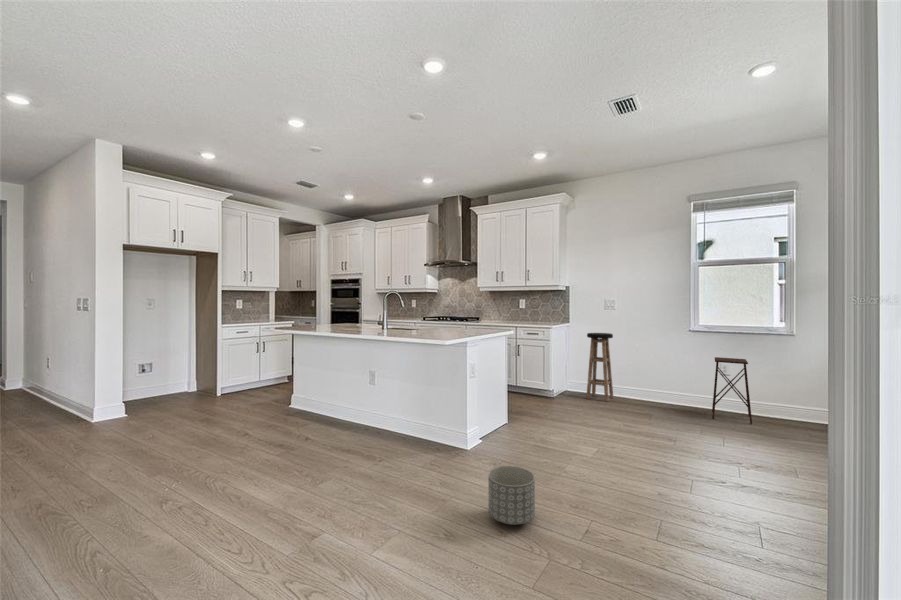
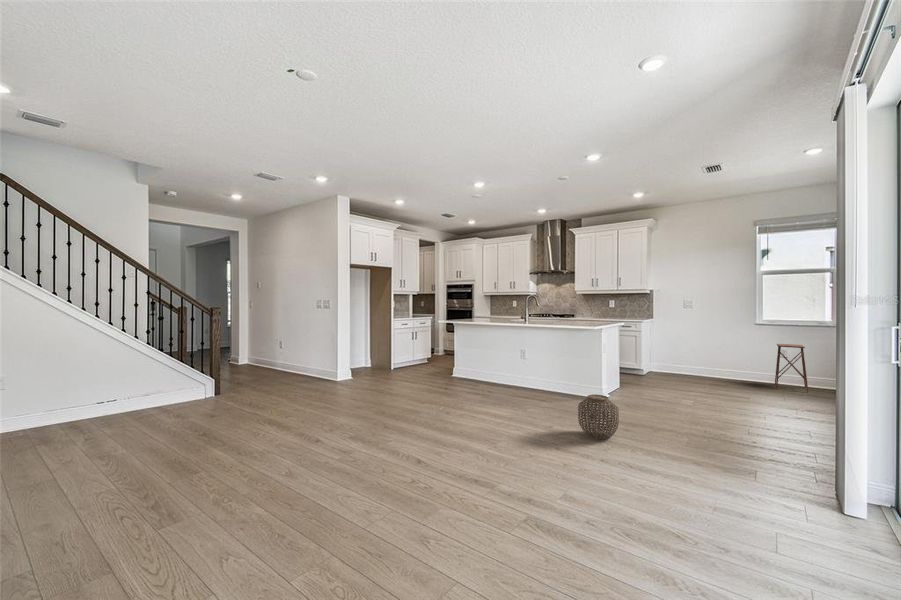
bar stool: present [586,333,613,402] -> none [670,326,691,378]
woven basket: none [355,465,424,555] -> present [578,394,619,440]
planter: present [488,466,535,525] -> none [646,401,677,432]

